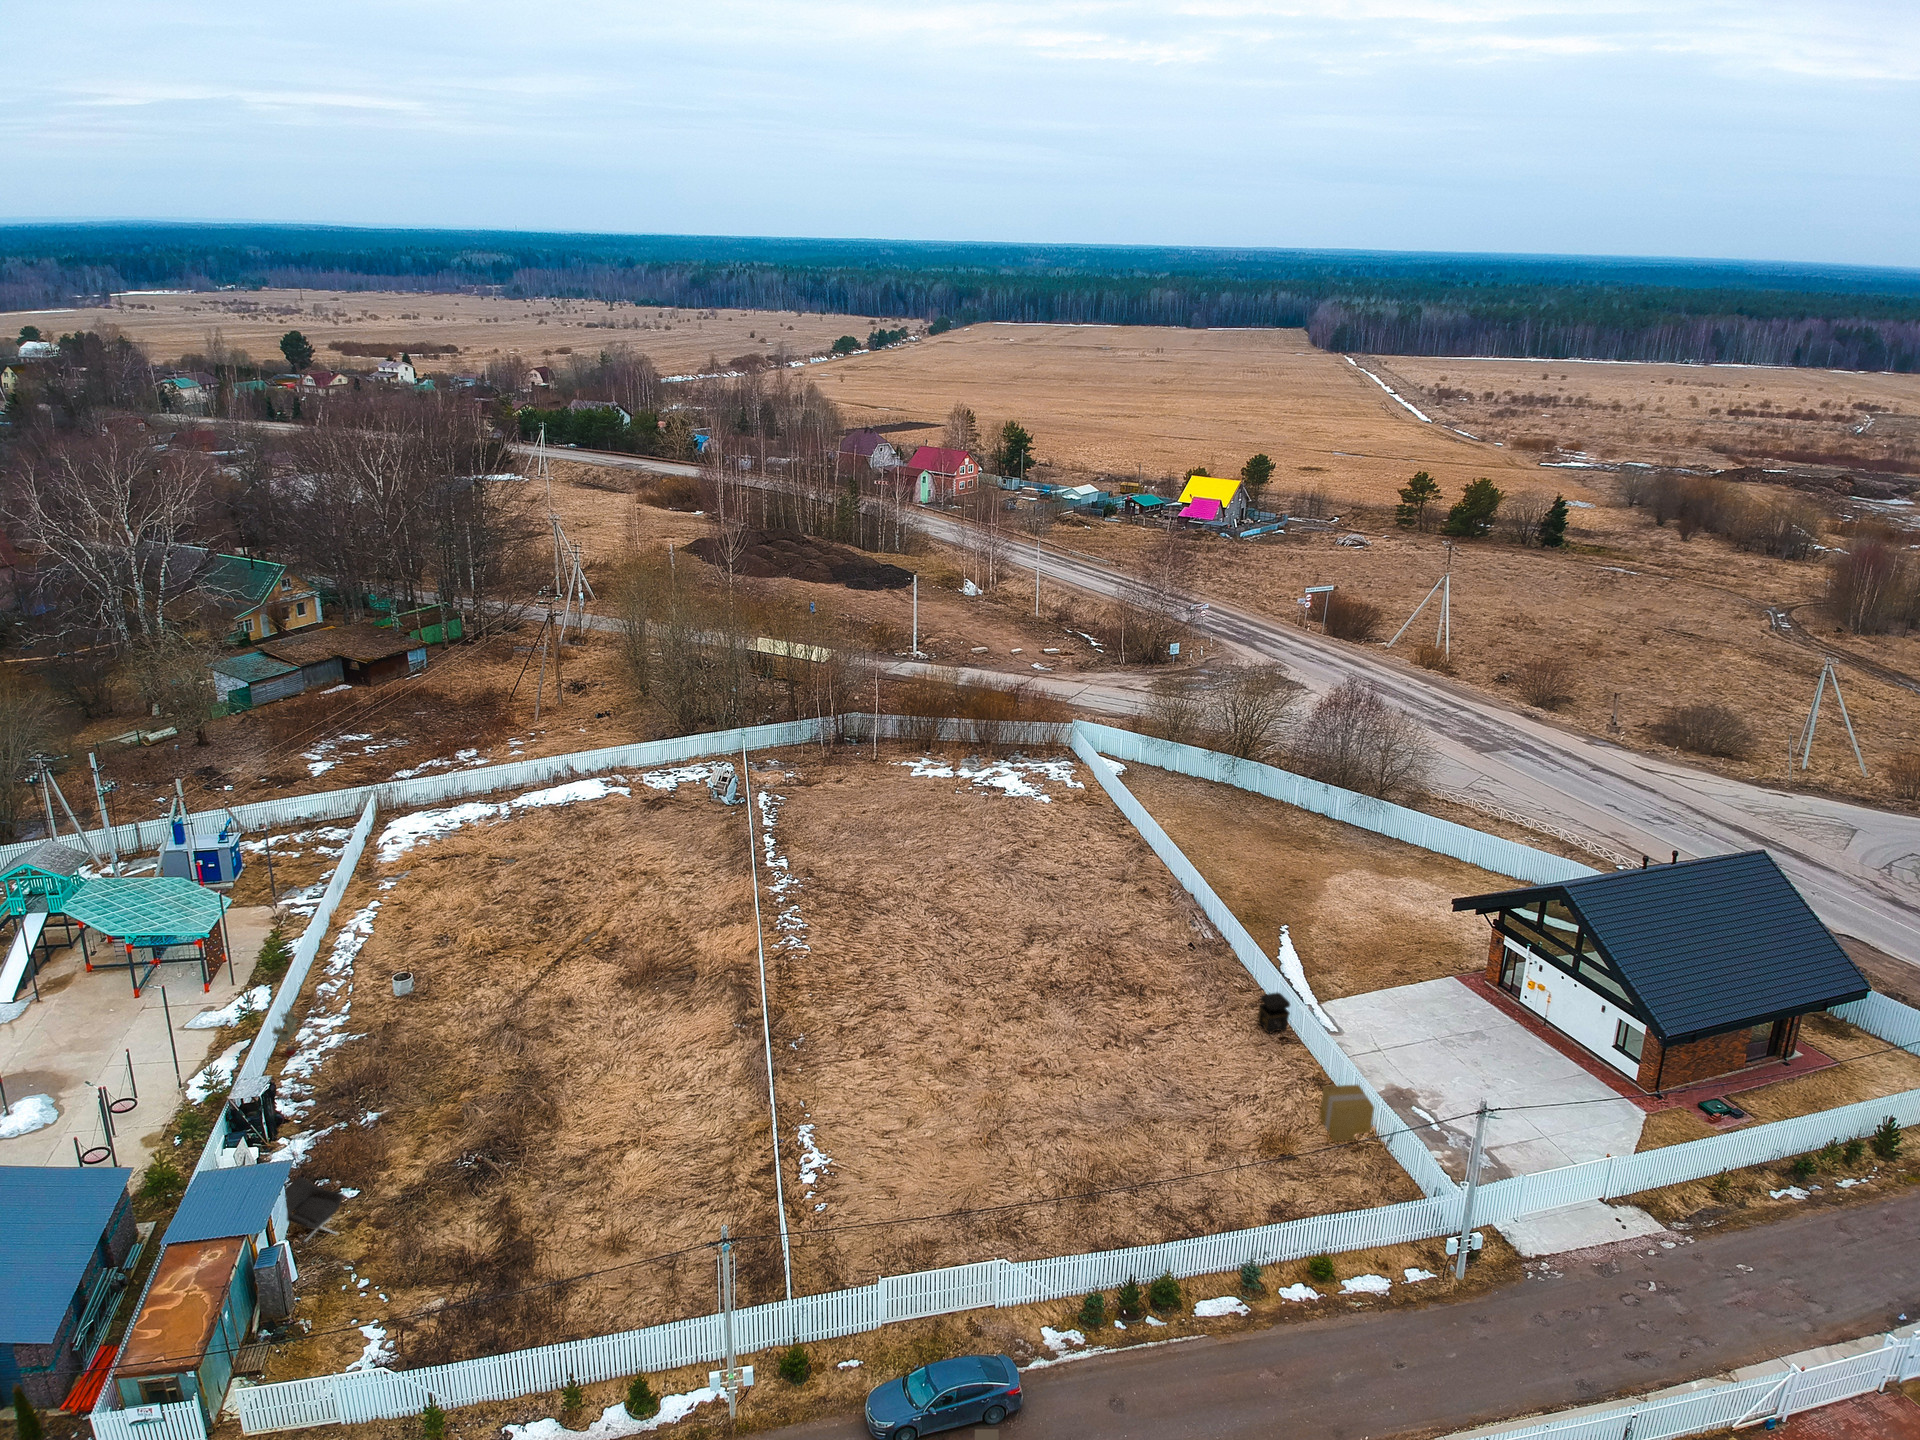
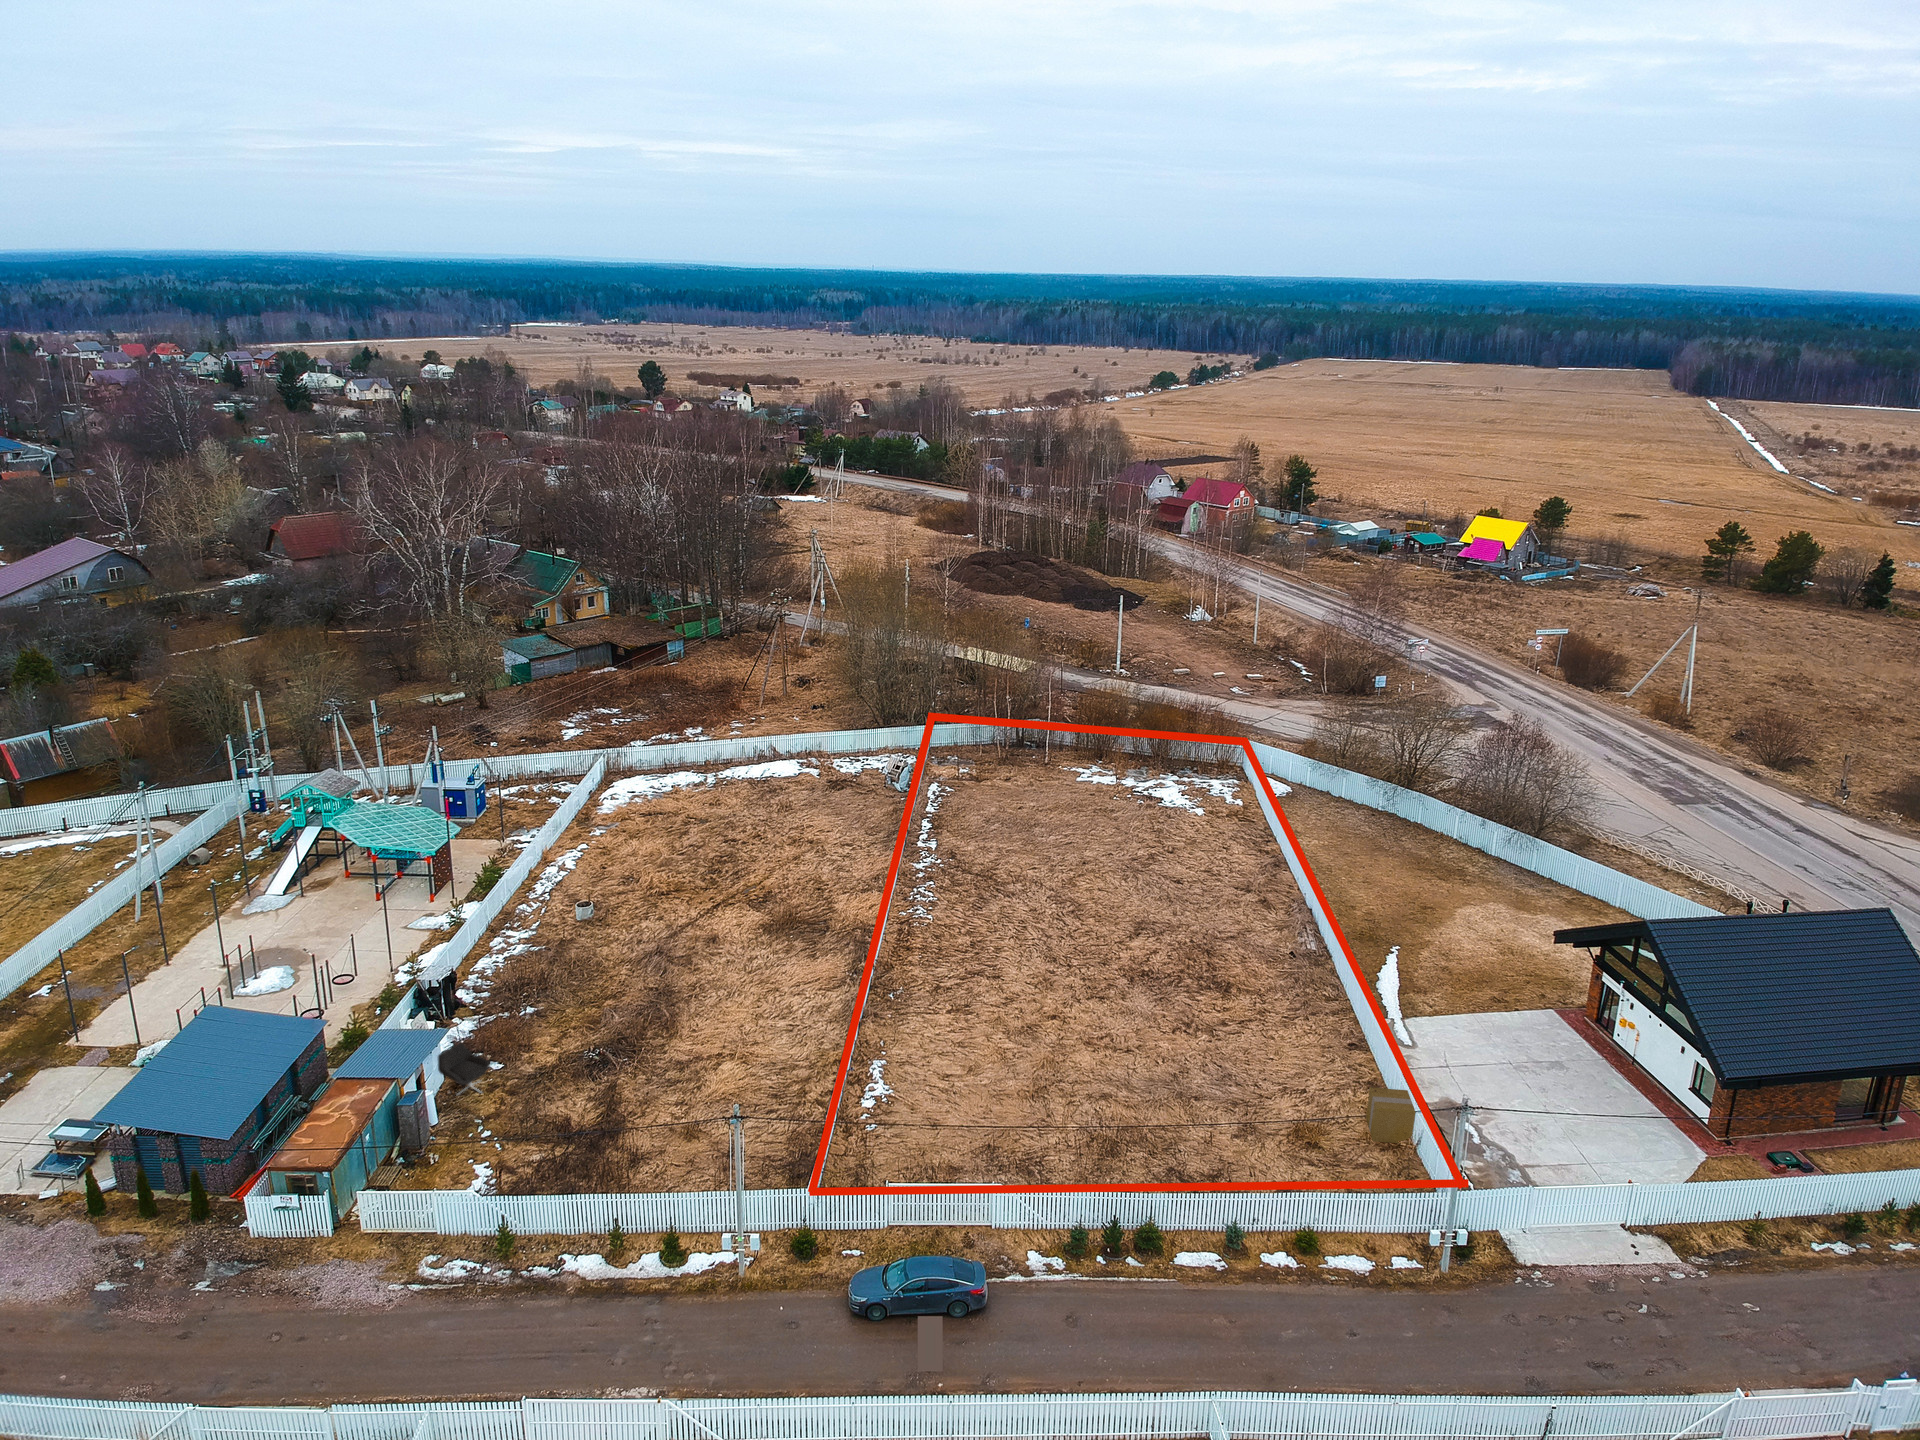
toolbox: present [1258,993,1290,1034] -> none [1334,999,1366,1038]
potted tree: present [273,1010,297,1057] -> none [473,918,496,957]

